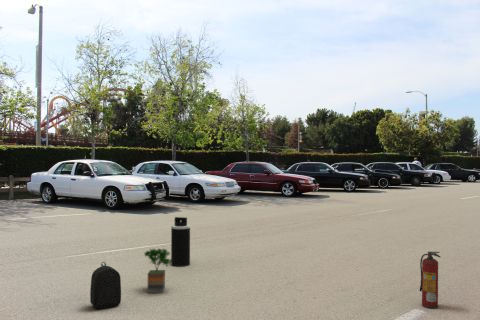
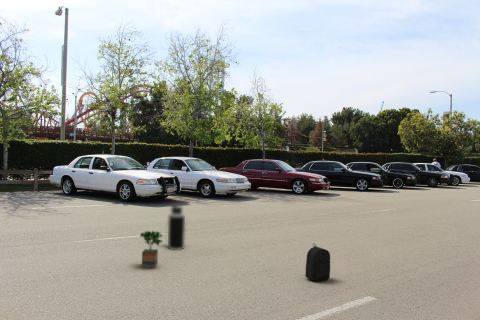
fire extinguisher: present [420,251,440,309] -> none [372,238,389,287]
backpack: present [90,262,121,309] -> present [305,243,330,281]

